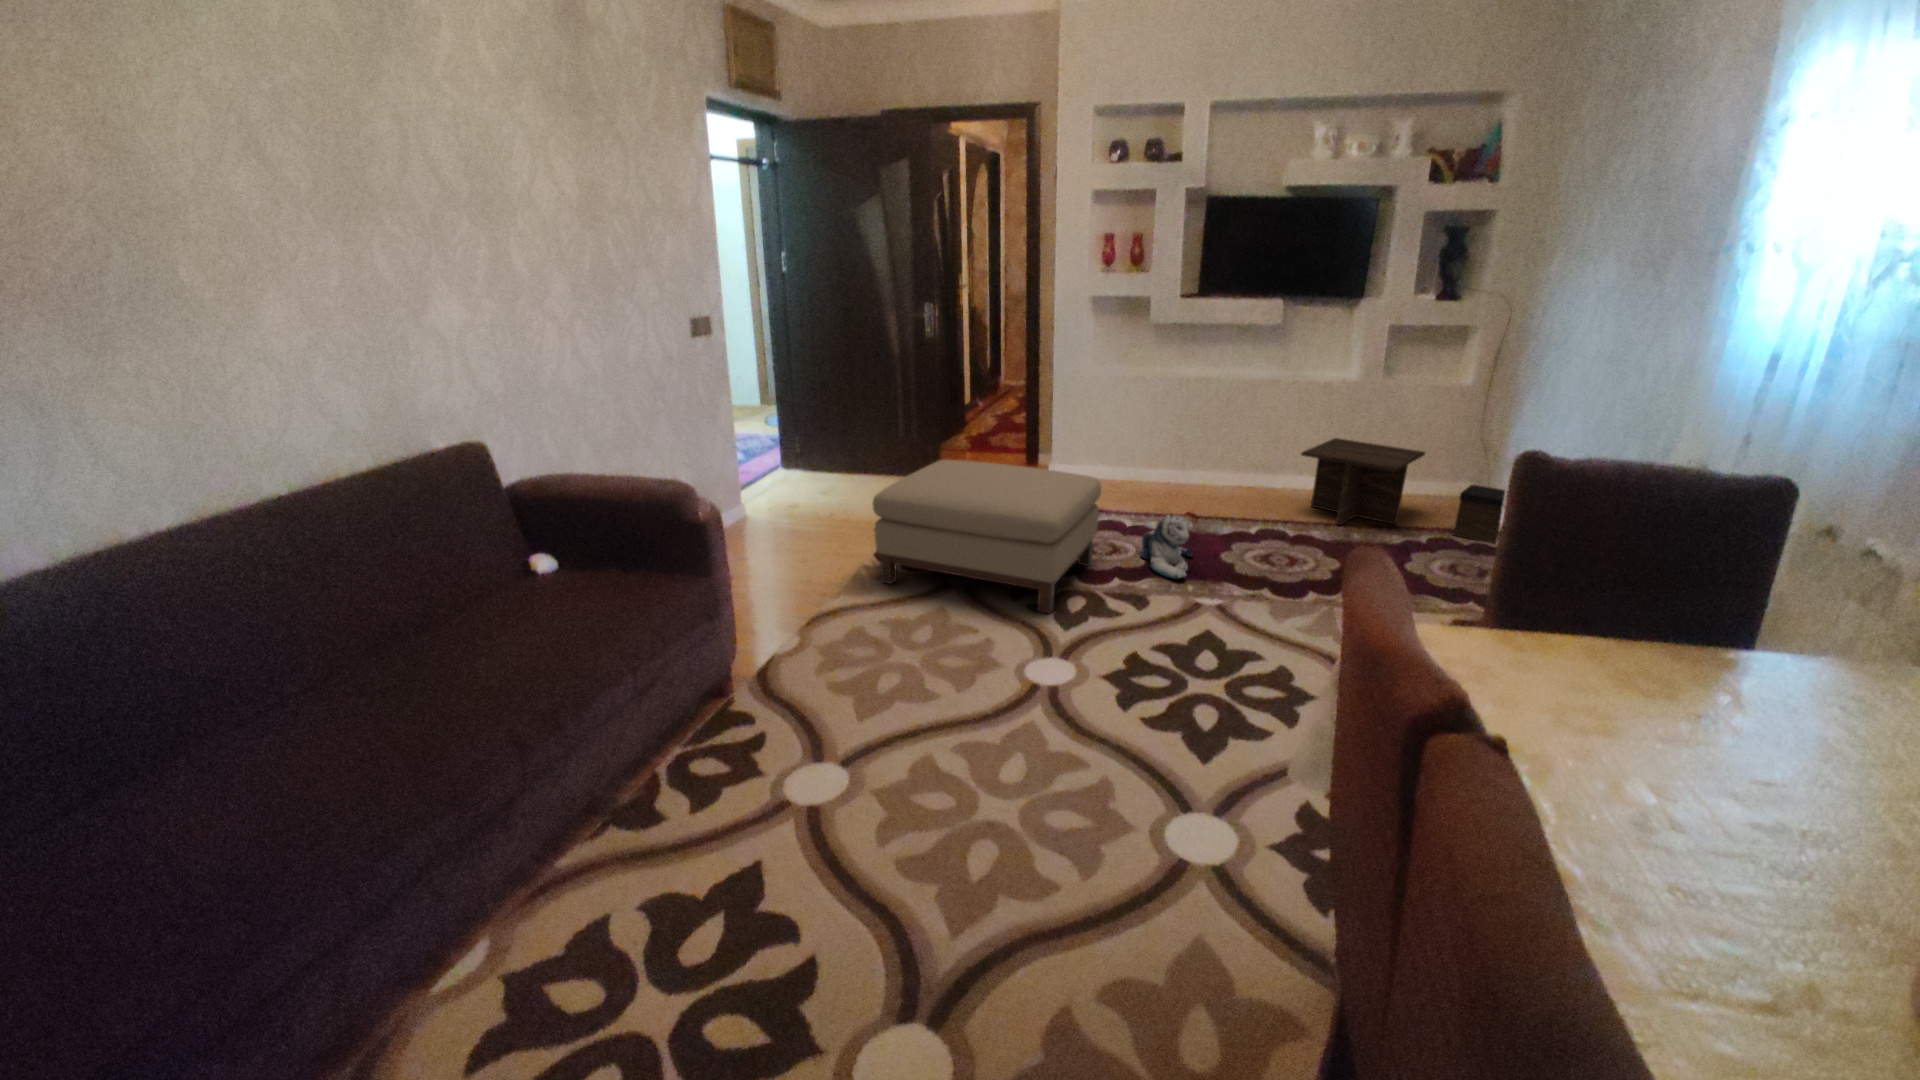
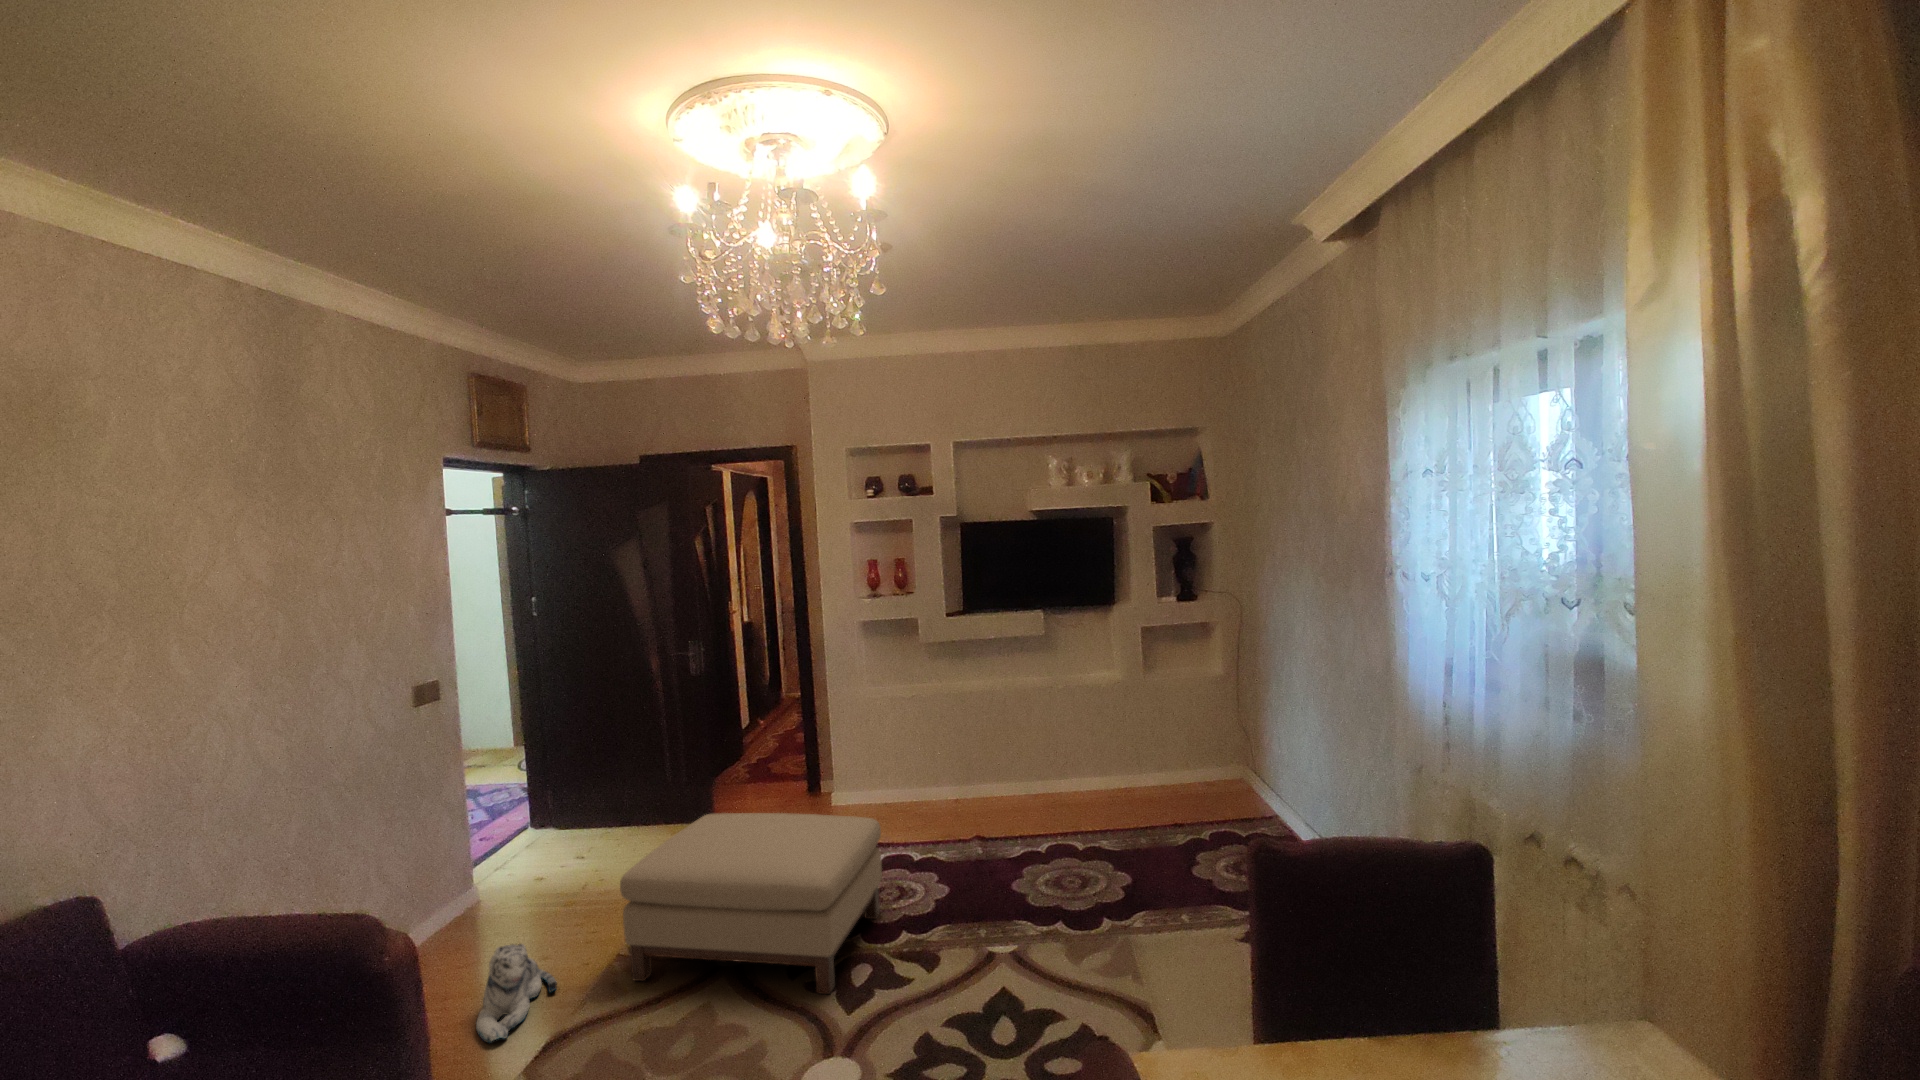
coffee table: present [1301,438,1505,544] -> none [1080,736,1276,832]
plush toy: present [1140,515,1193,579] -> present [476,944,557,1043]

